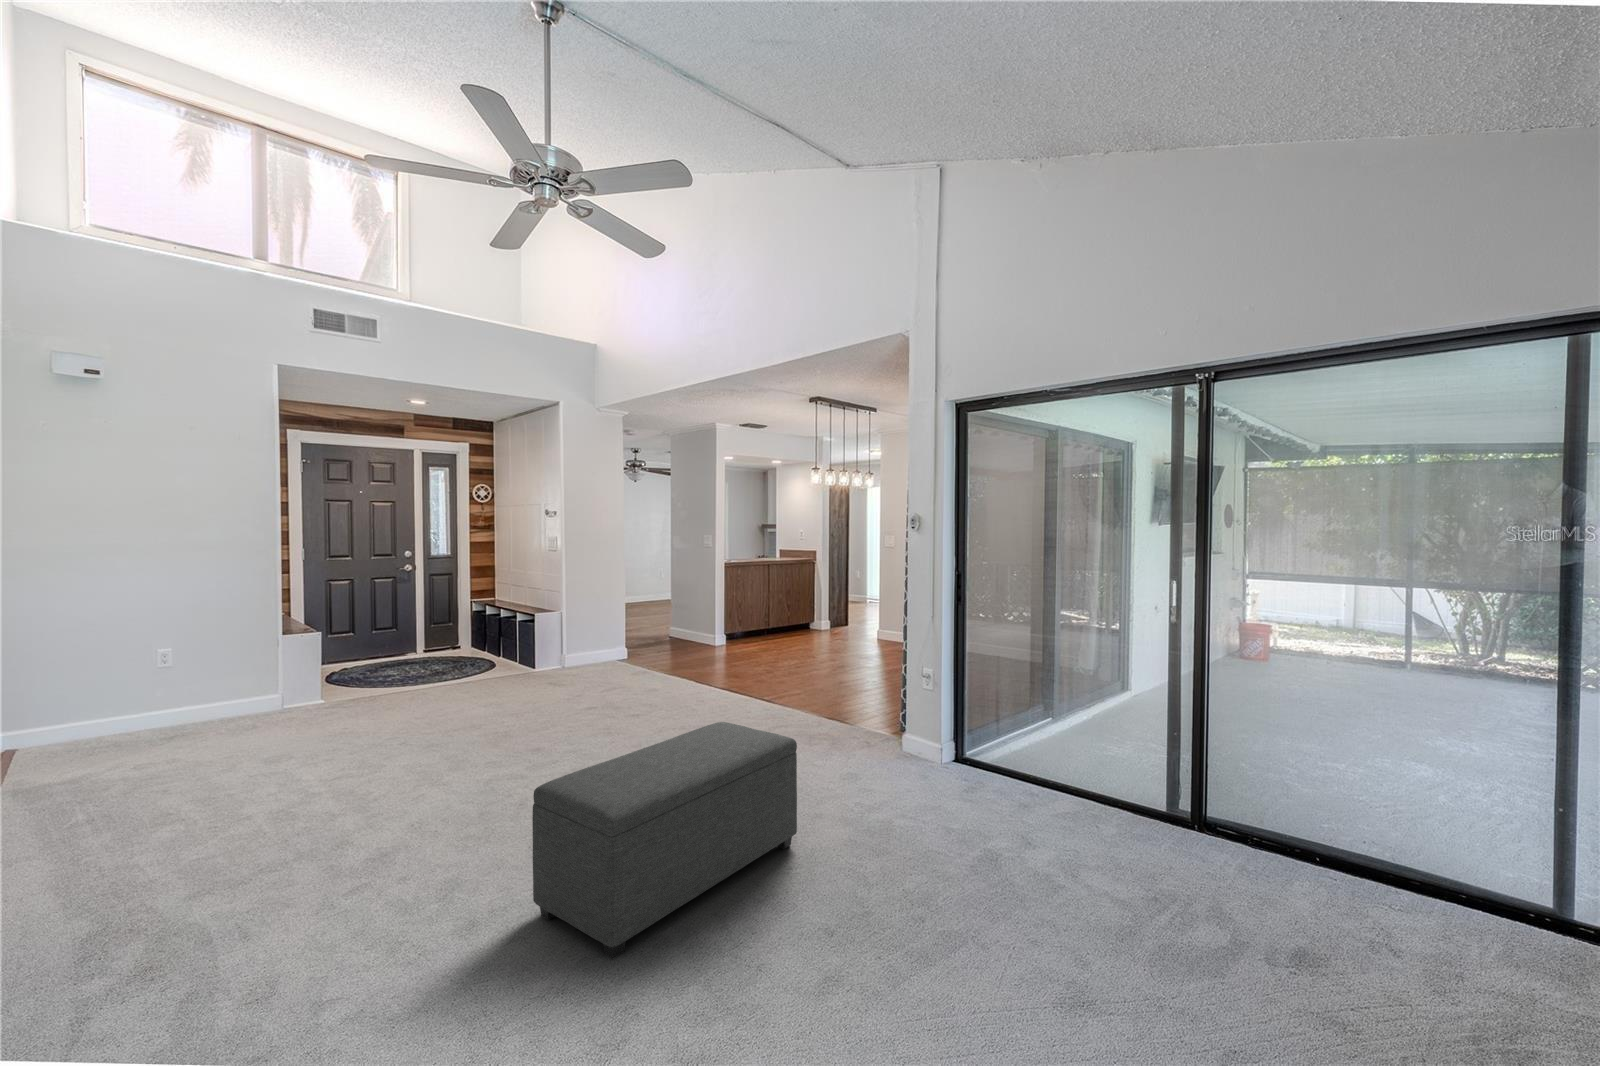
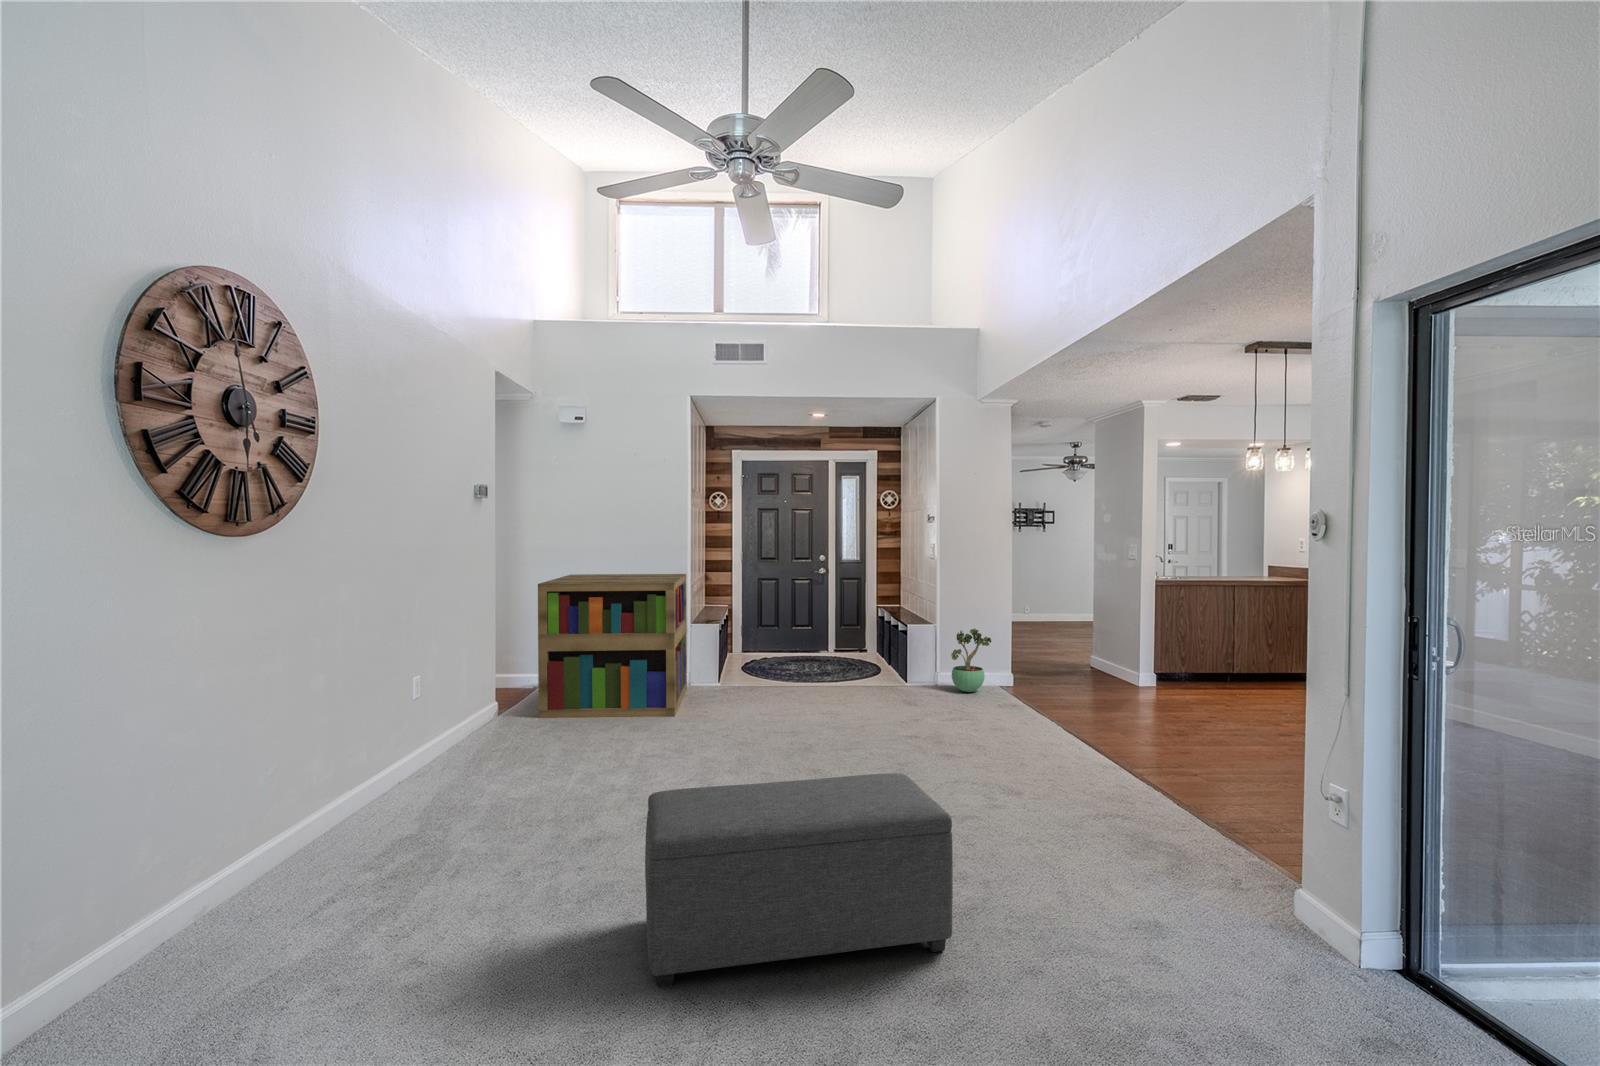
bookshelf: none [68,576,301,785] -> present [538,574,687,718]
potted plant: none [580,610,615,667] -> present [951,629,991,692]

